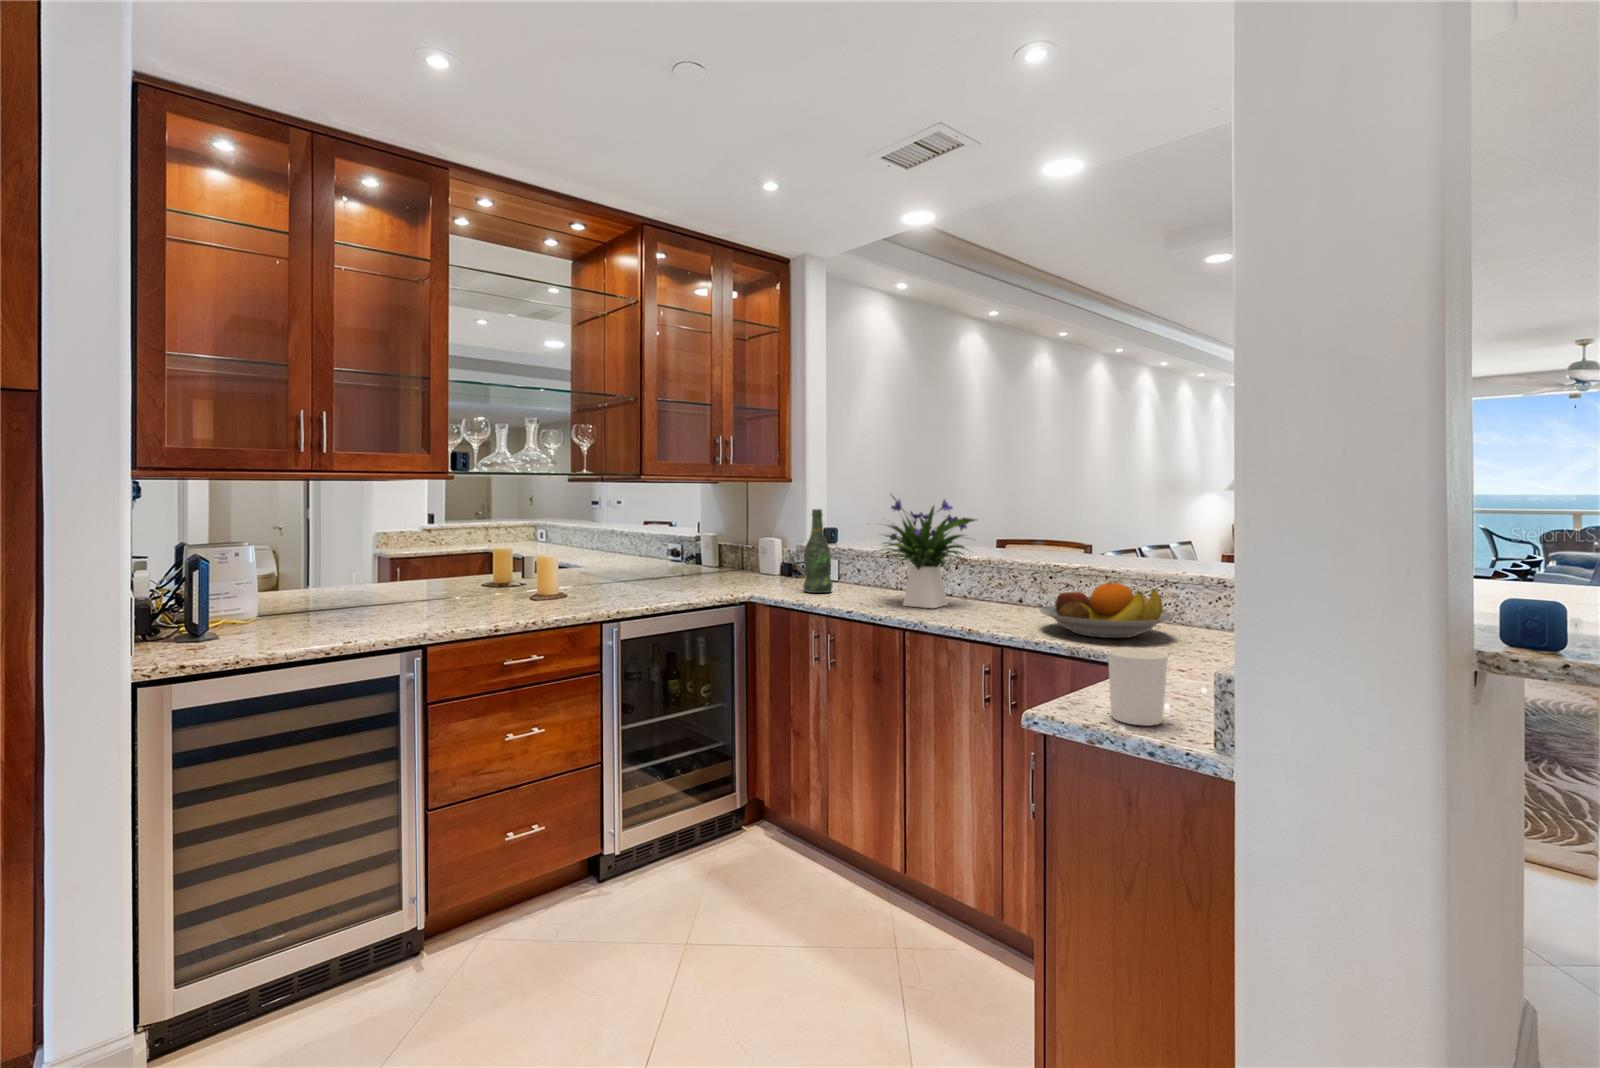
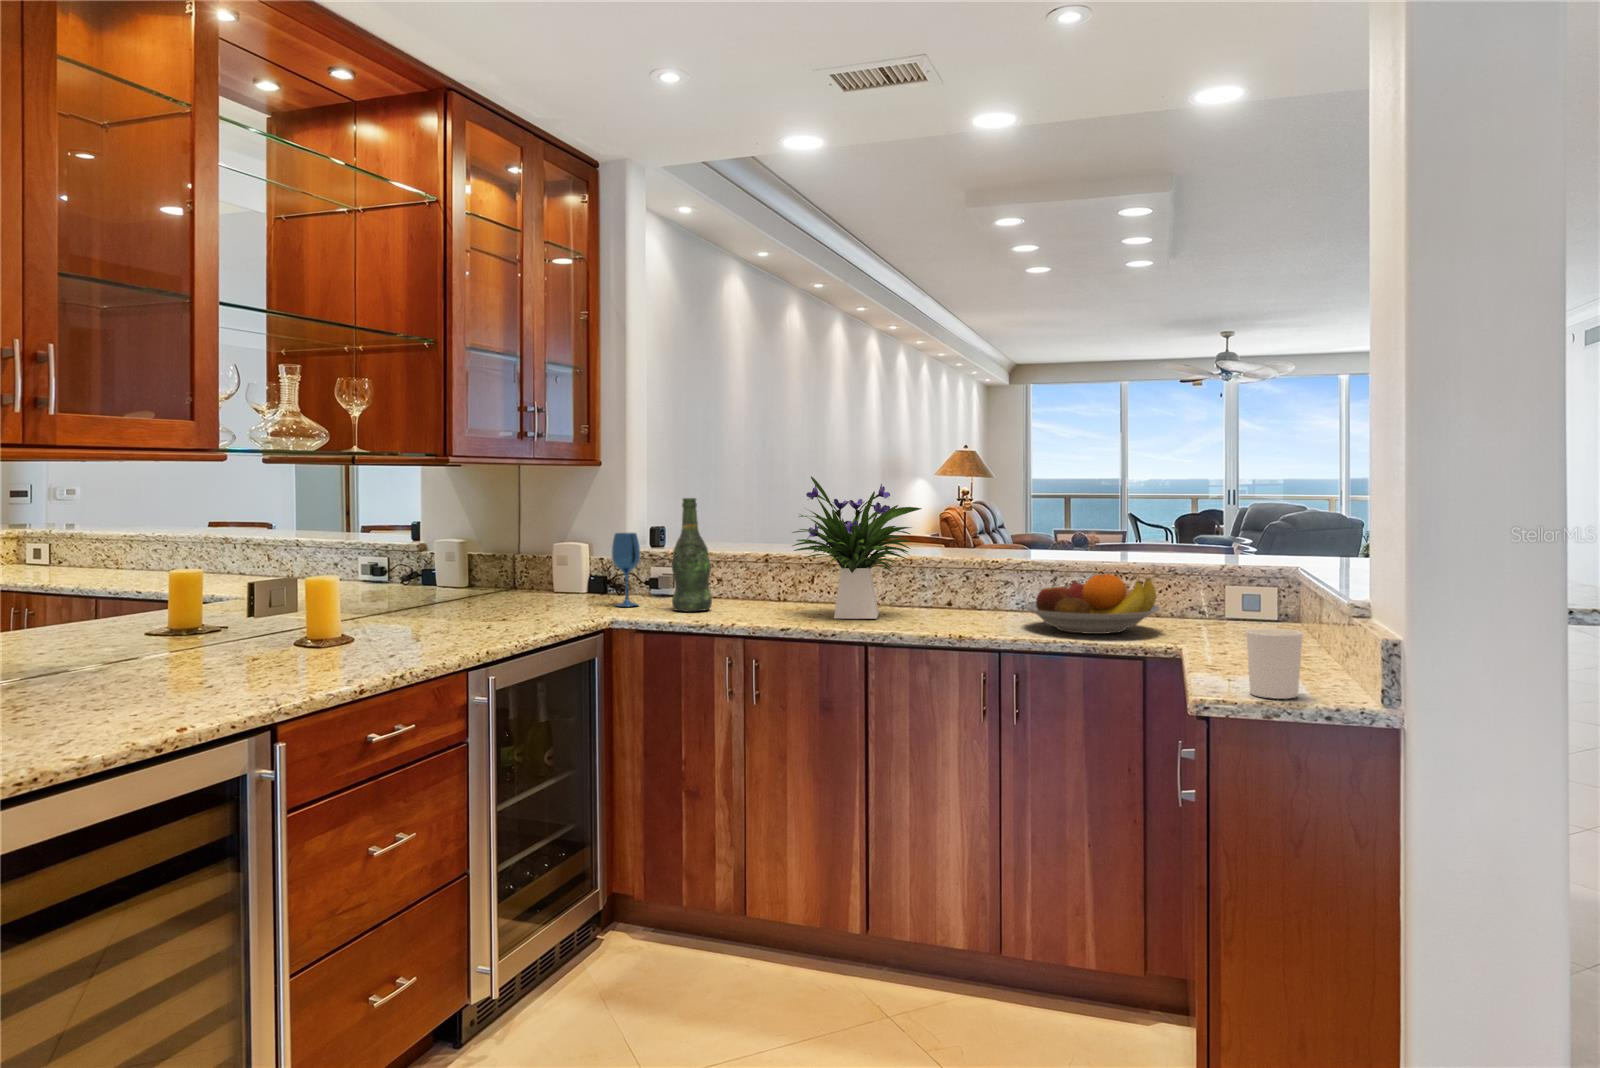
wineglass: none [773,534,793,587] -> present [612,533,640,607]

